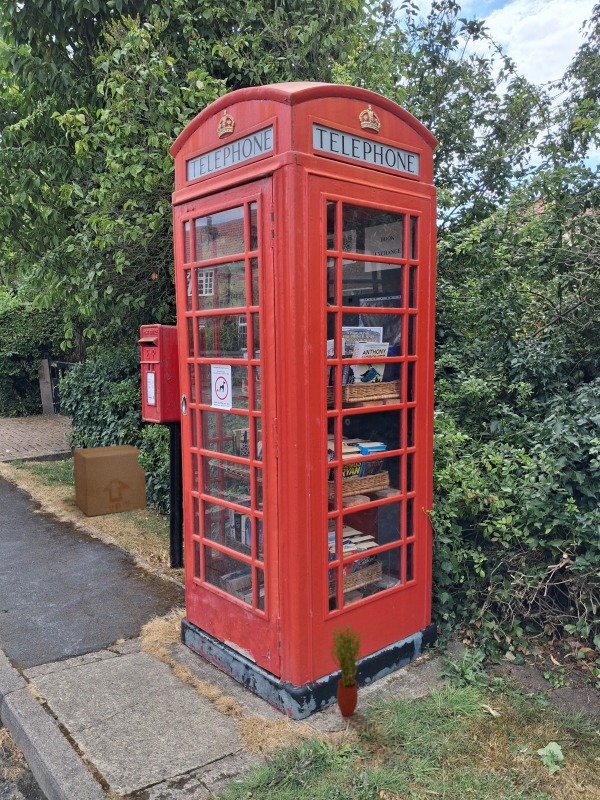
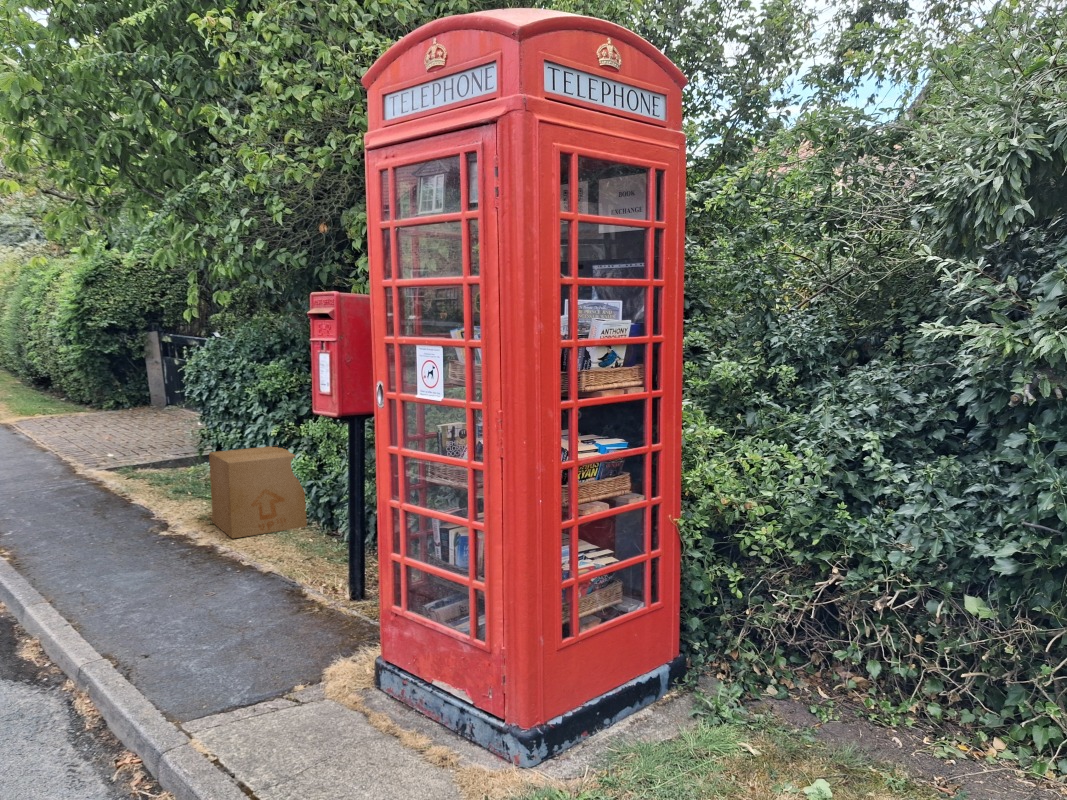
potted plant: present [331,624,366,716] -> none [565,650,607,760]

